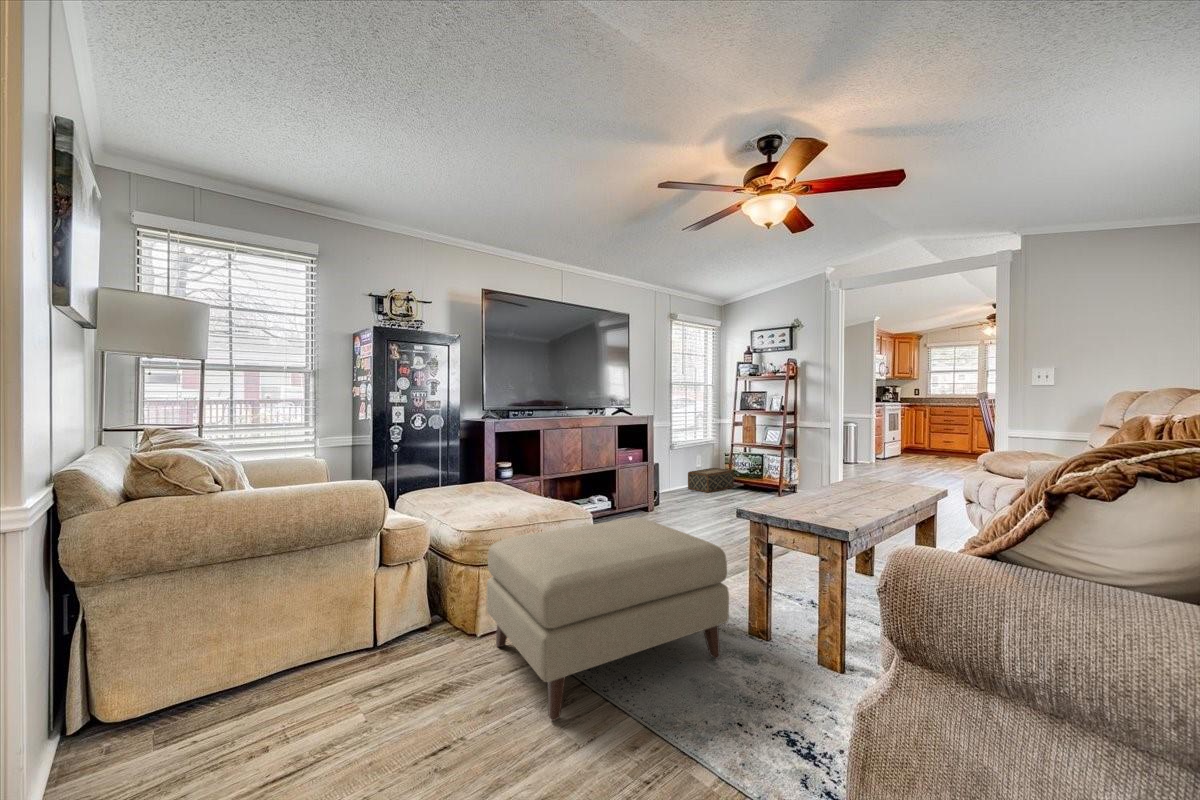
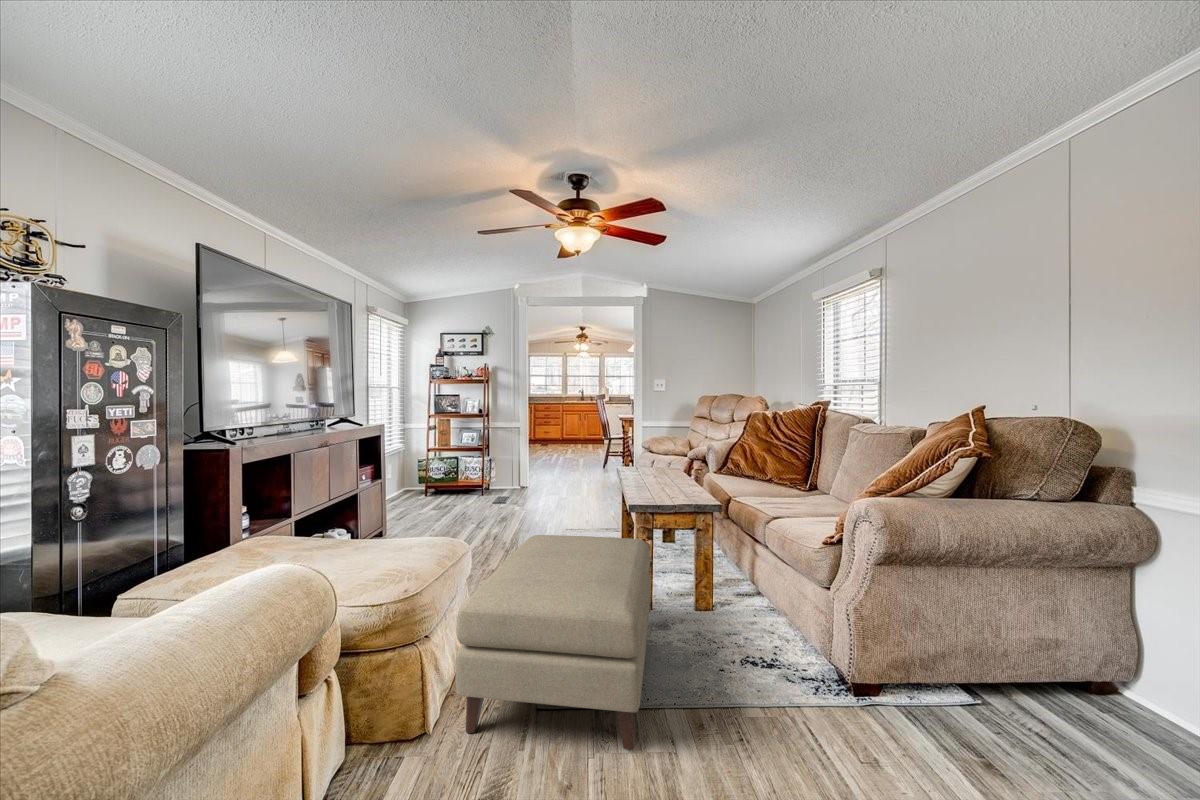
woven basket: present [688,468,734,492] -> none [387,476,431,504]

